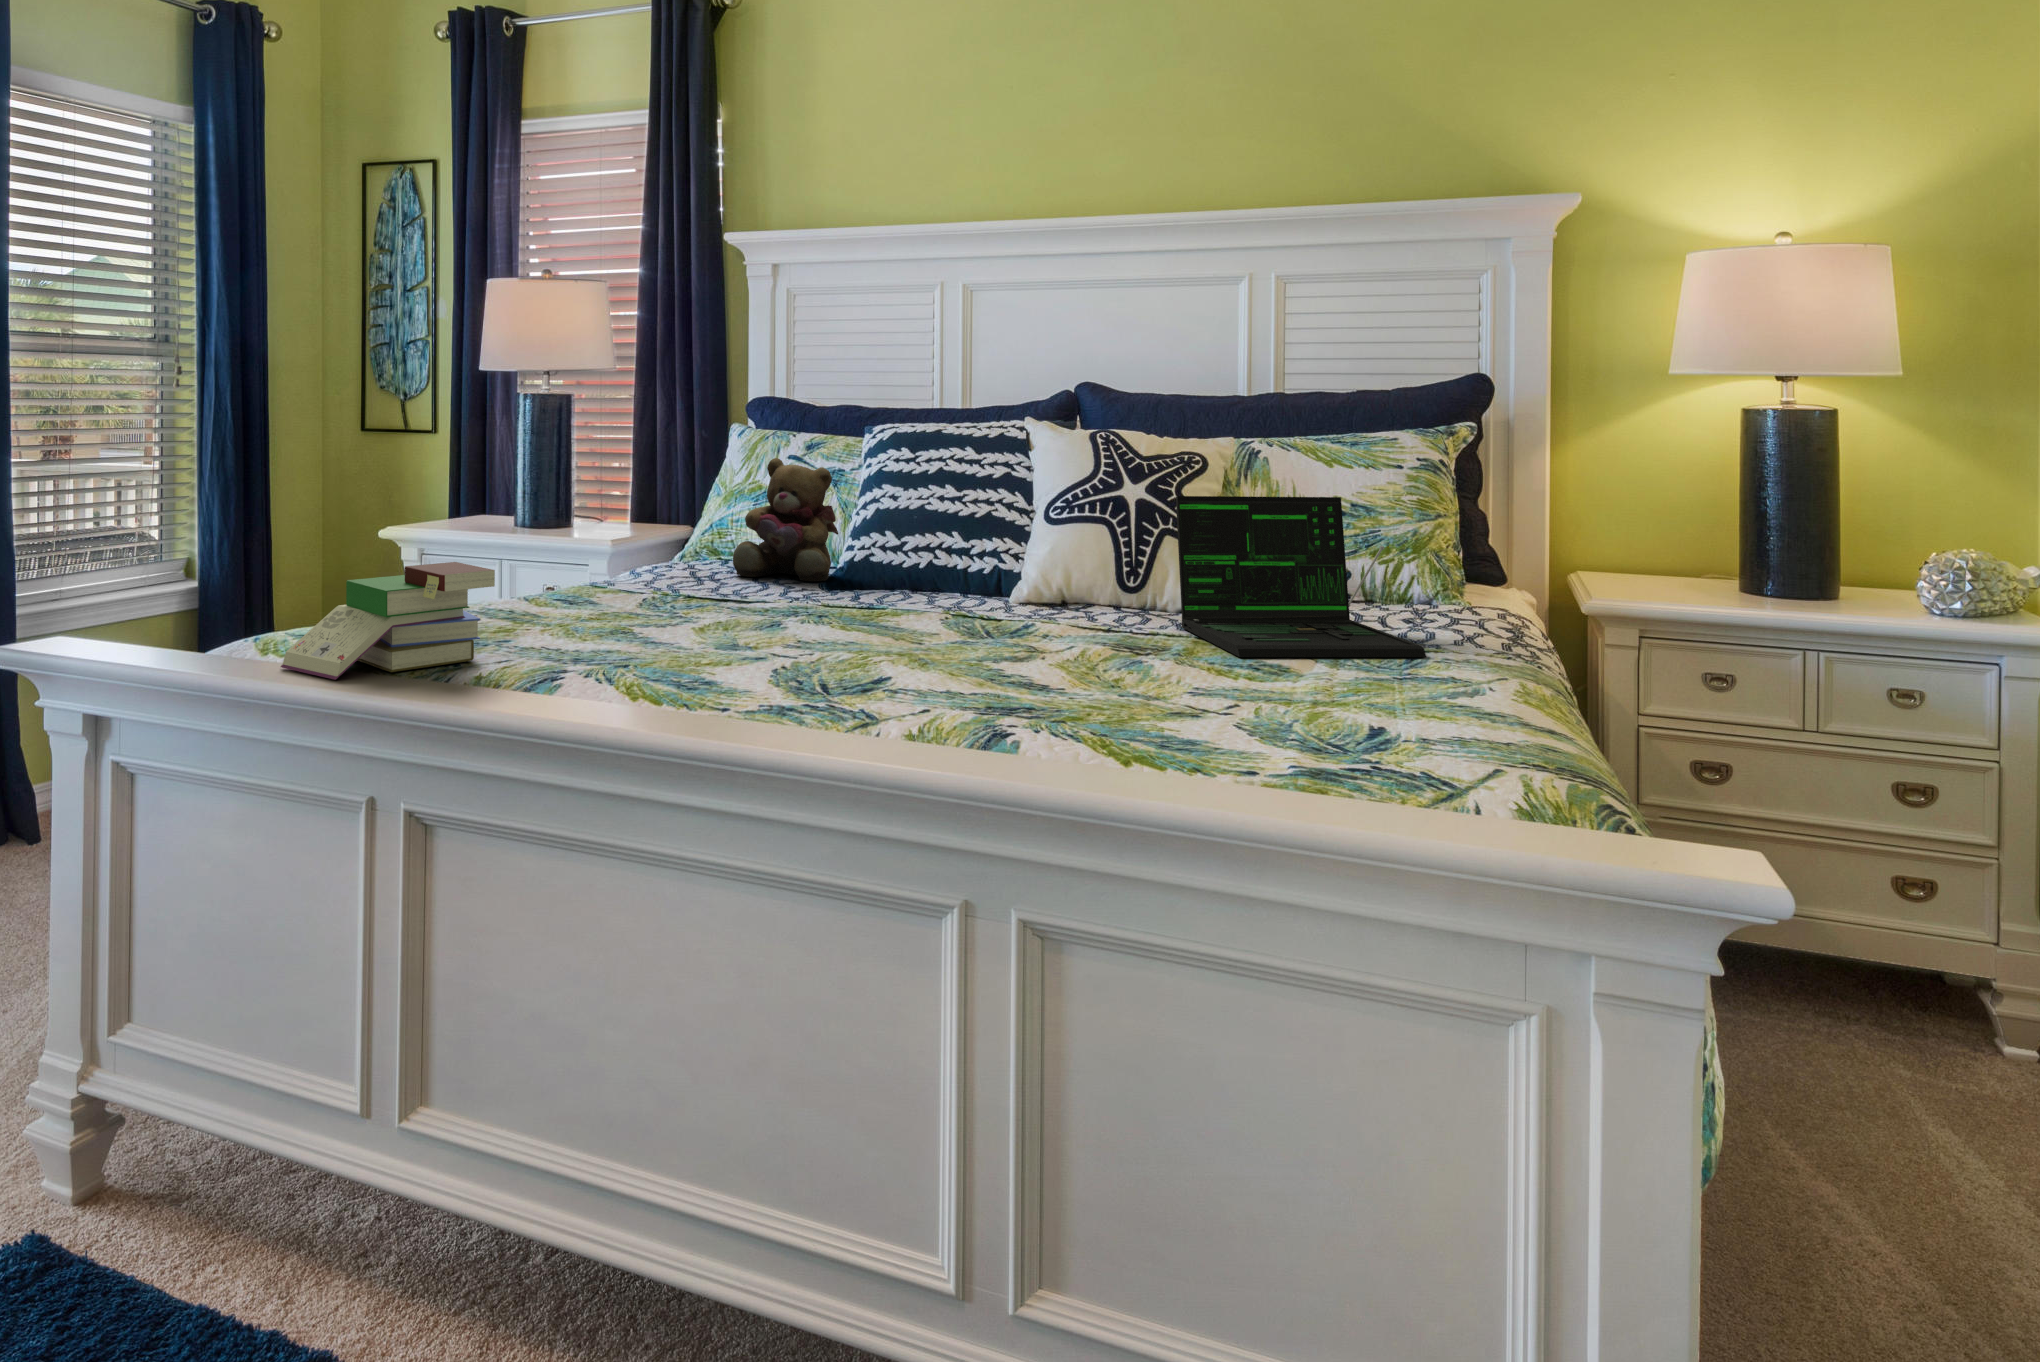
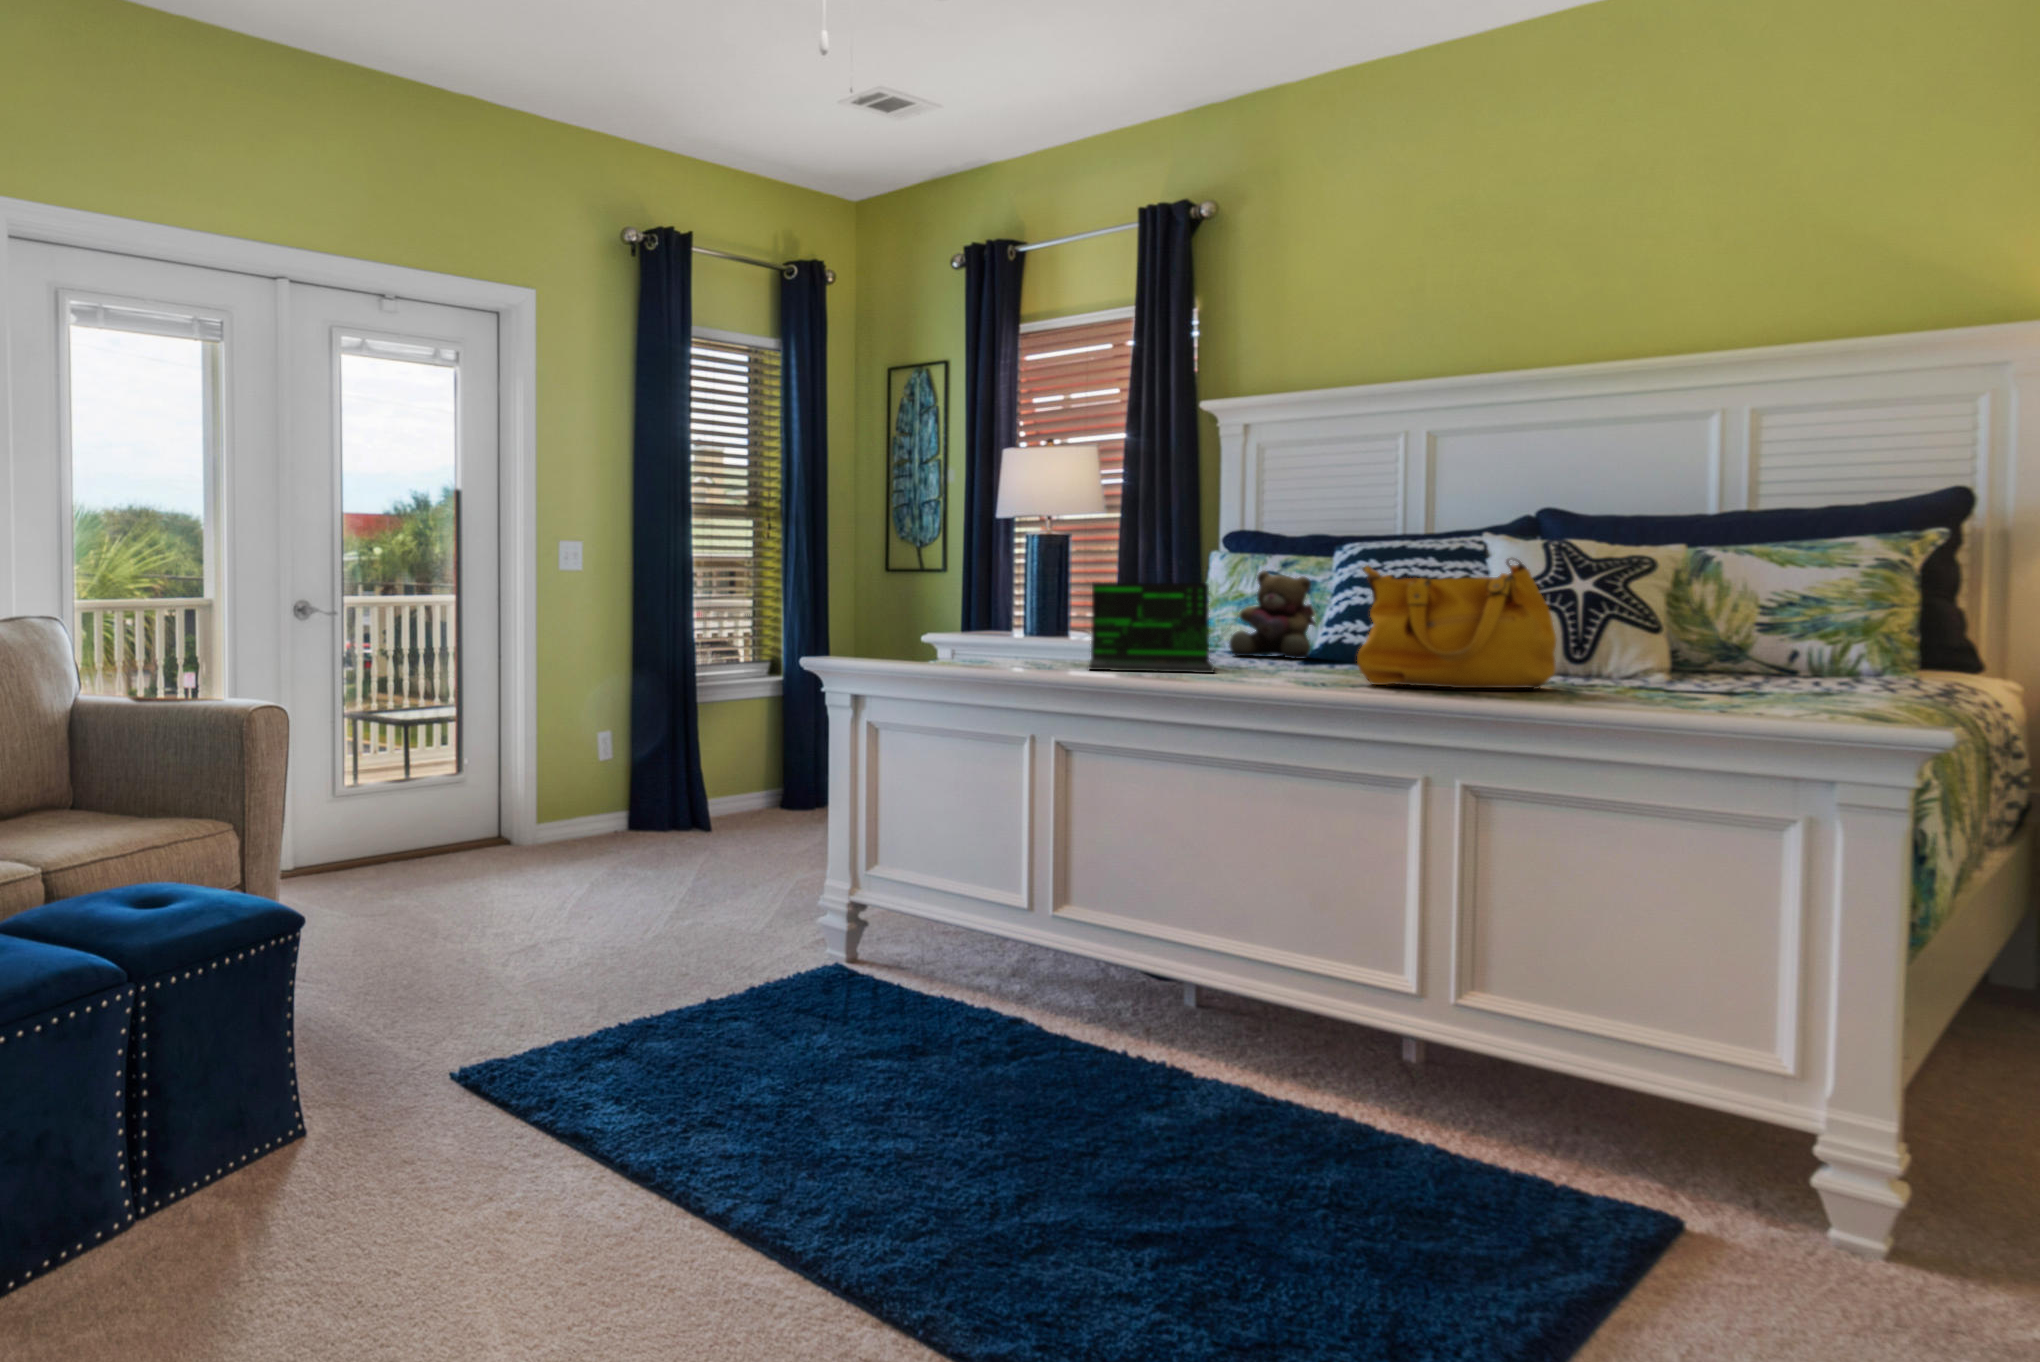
handbag: none [873,473,1136,688] -> present [1357,557,1556,689]
laptop: present [1176,496,1426,657] -> present [1089,583,1240,673]
book: present [281,562,495,680] -> none [974,618,1101,676]

